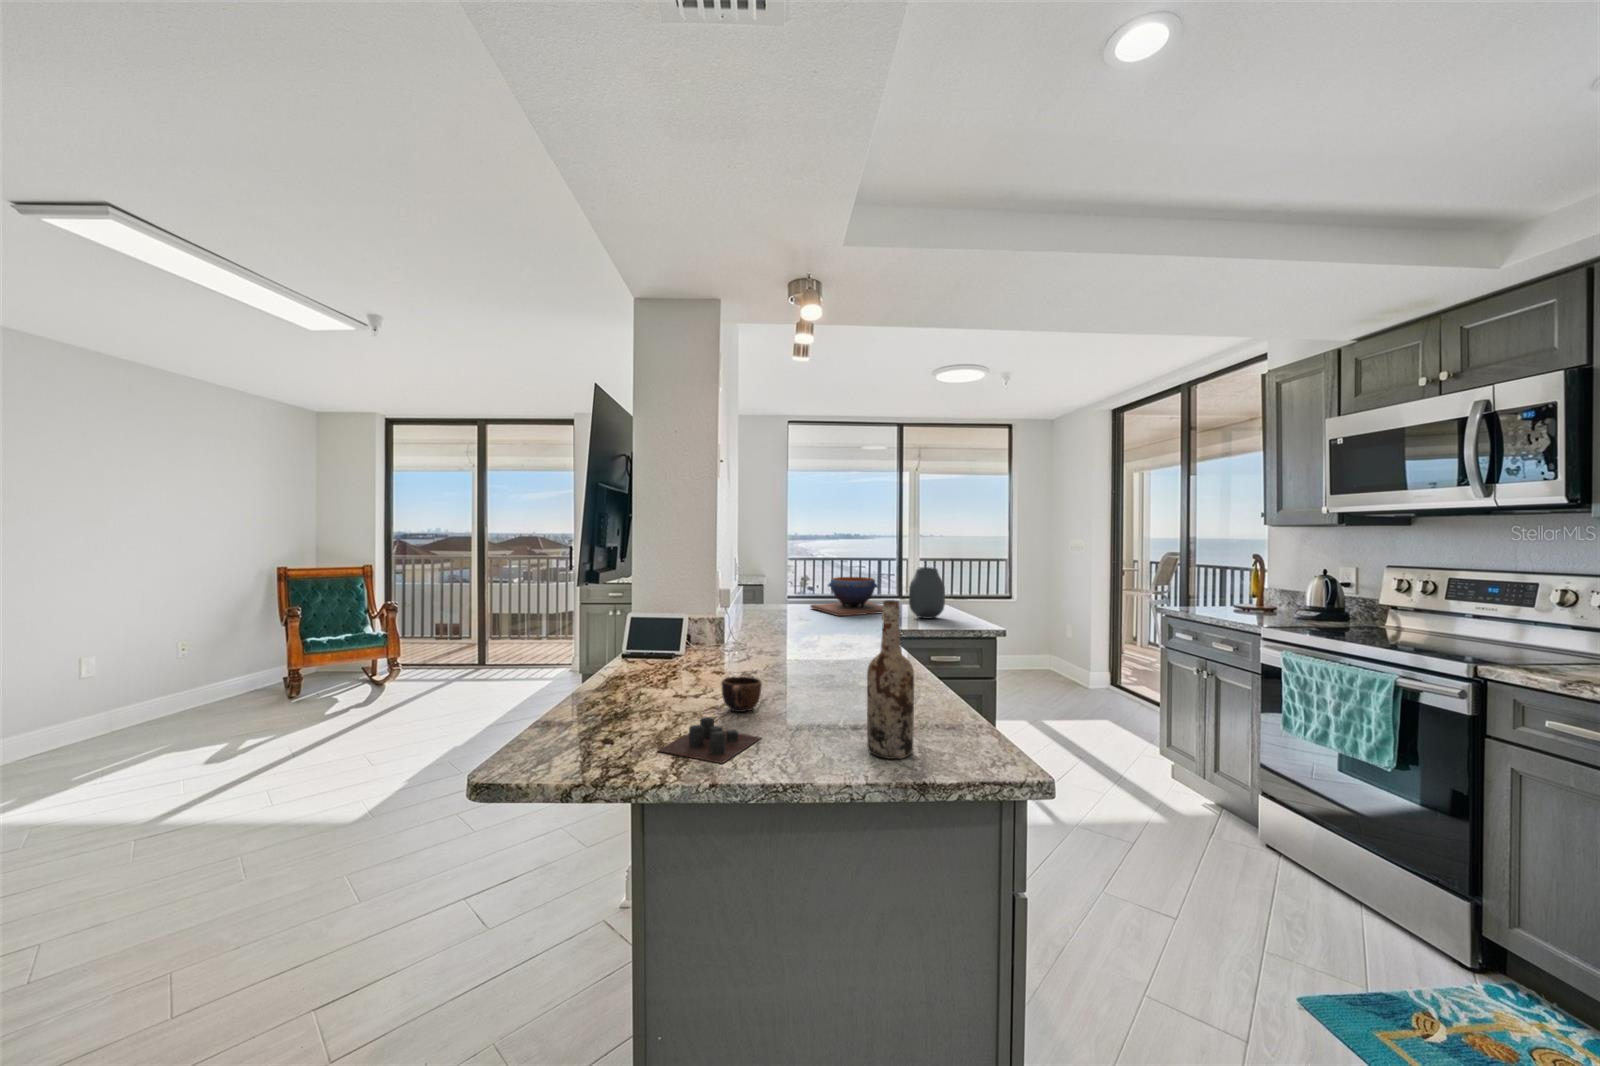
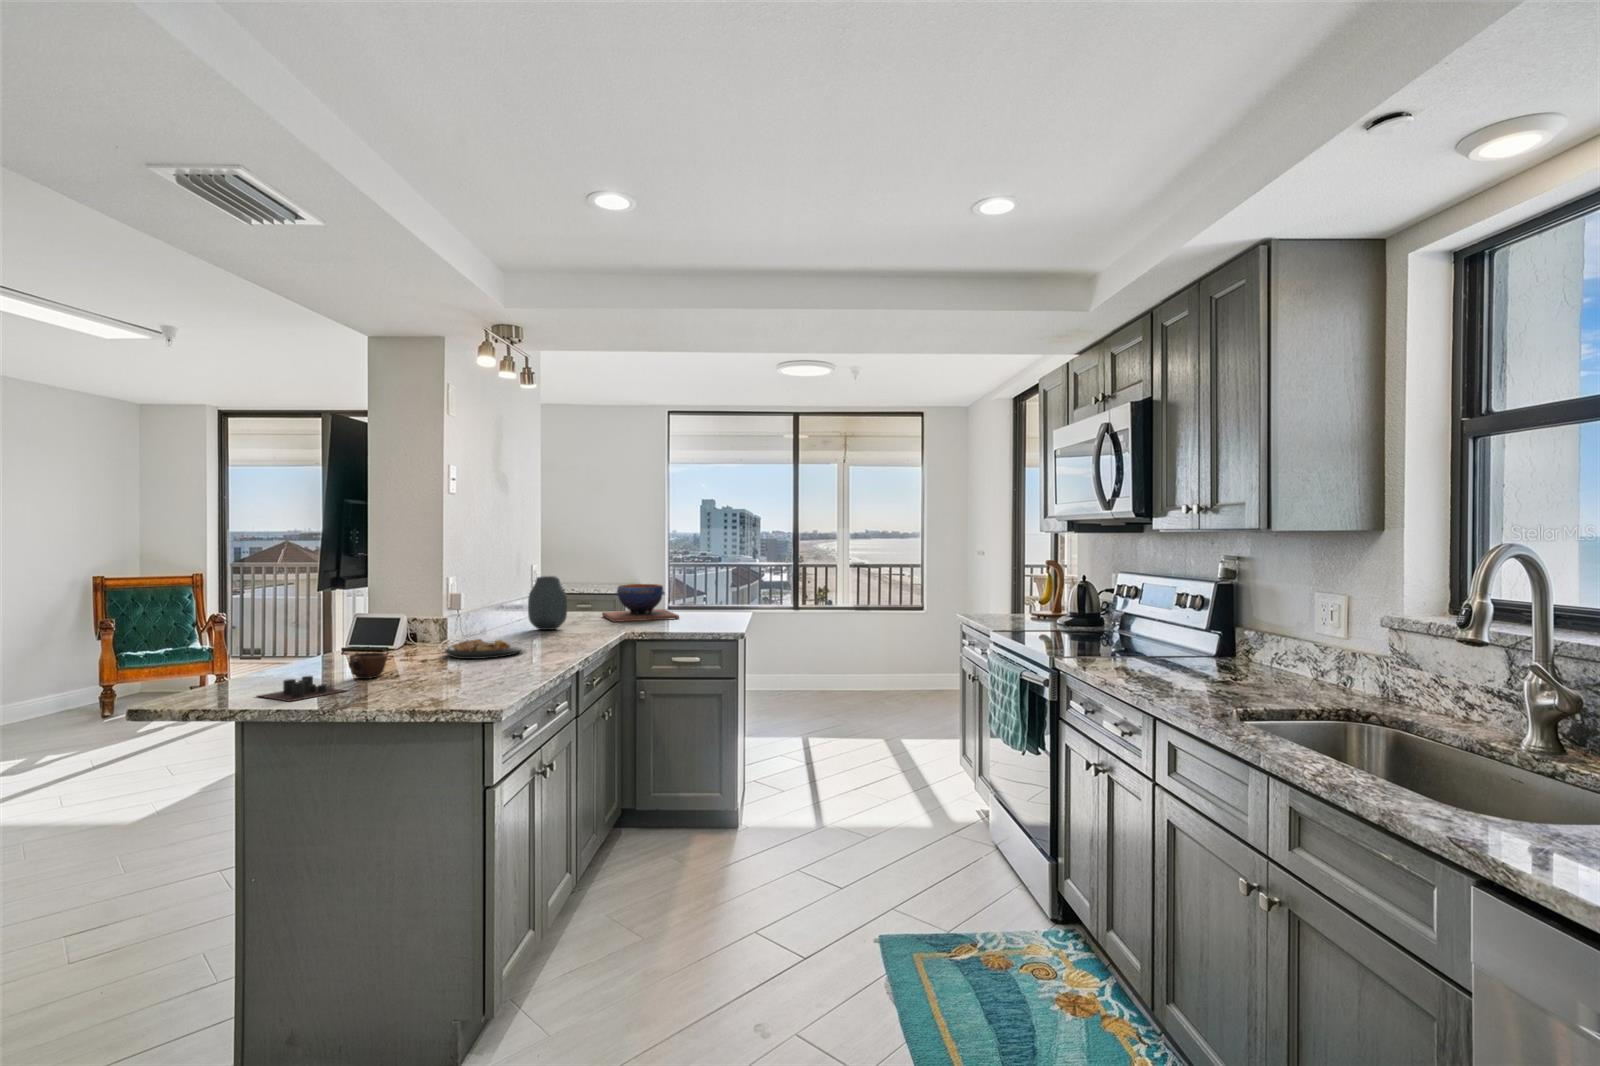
vase: present [909,567,945,619] -> present [528,576,567,630]
wine bottle: present [867,600,914,759] -> none [405,585,443,700]
plate: none [761,647,845,673] -> present [445,639,524,659]

